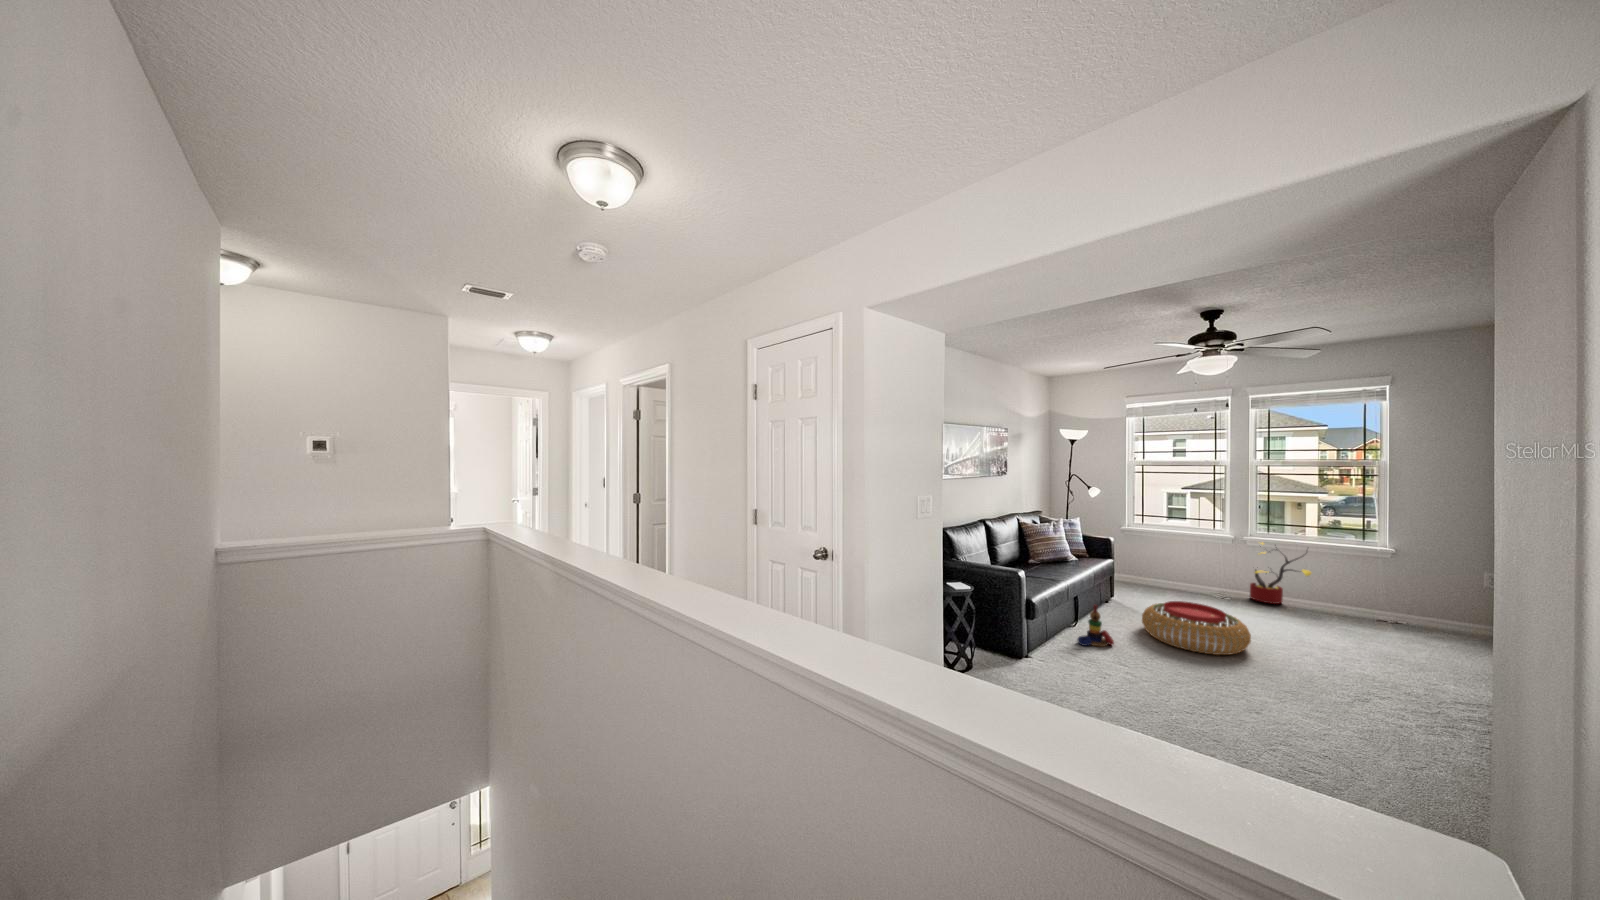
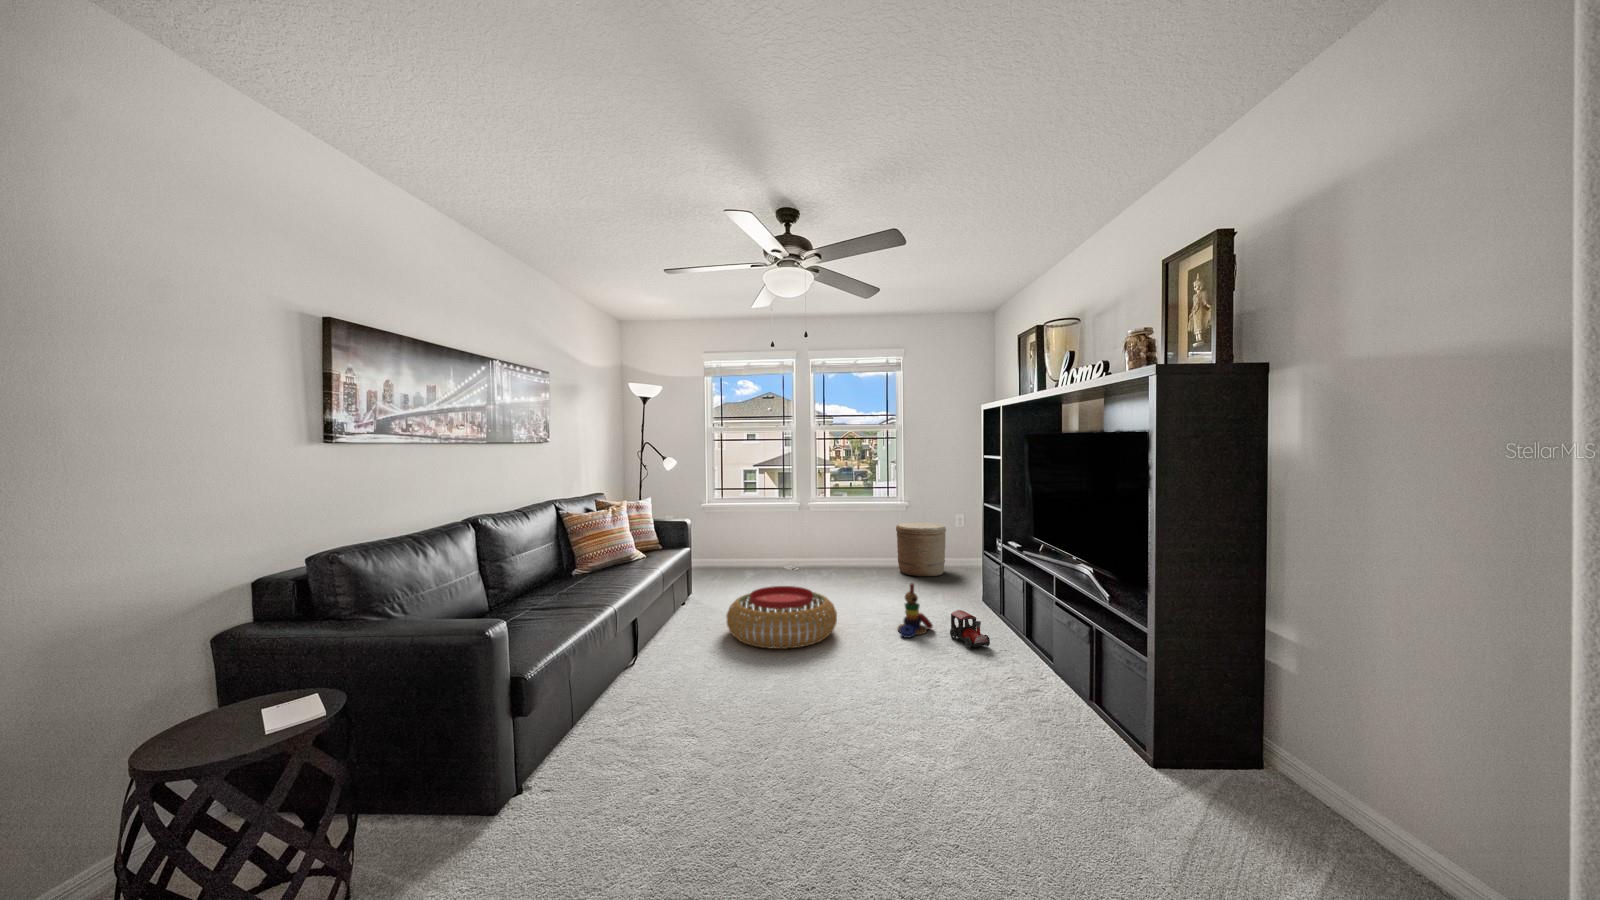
decorative plant: present [1250,543,1311,604] -> none [807,506,868,574]
woven basket: none [1354,568,1431,631] -> present [896,522,946,577]
stacking toy: present [1078,605,1114,647] -> present [898,583,933,638]
toy train: none [1389,666,1441,708] -> present [950,610,990,649]

